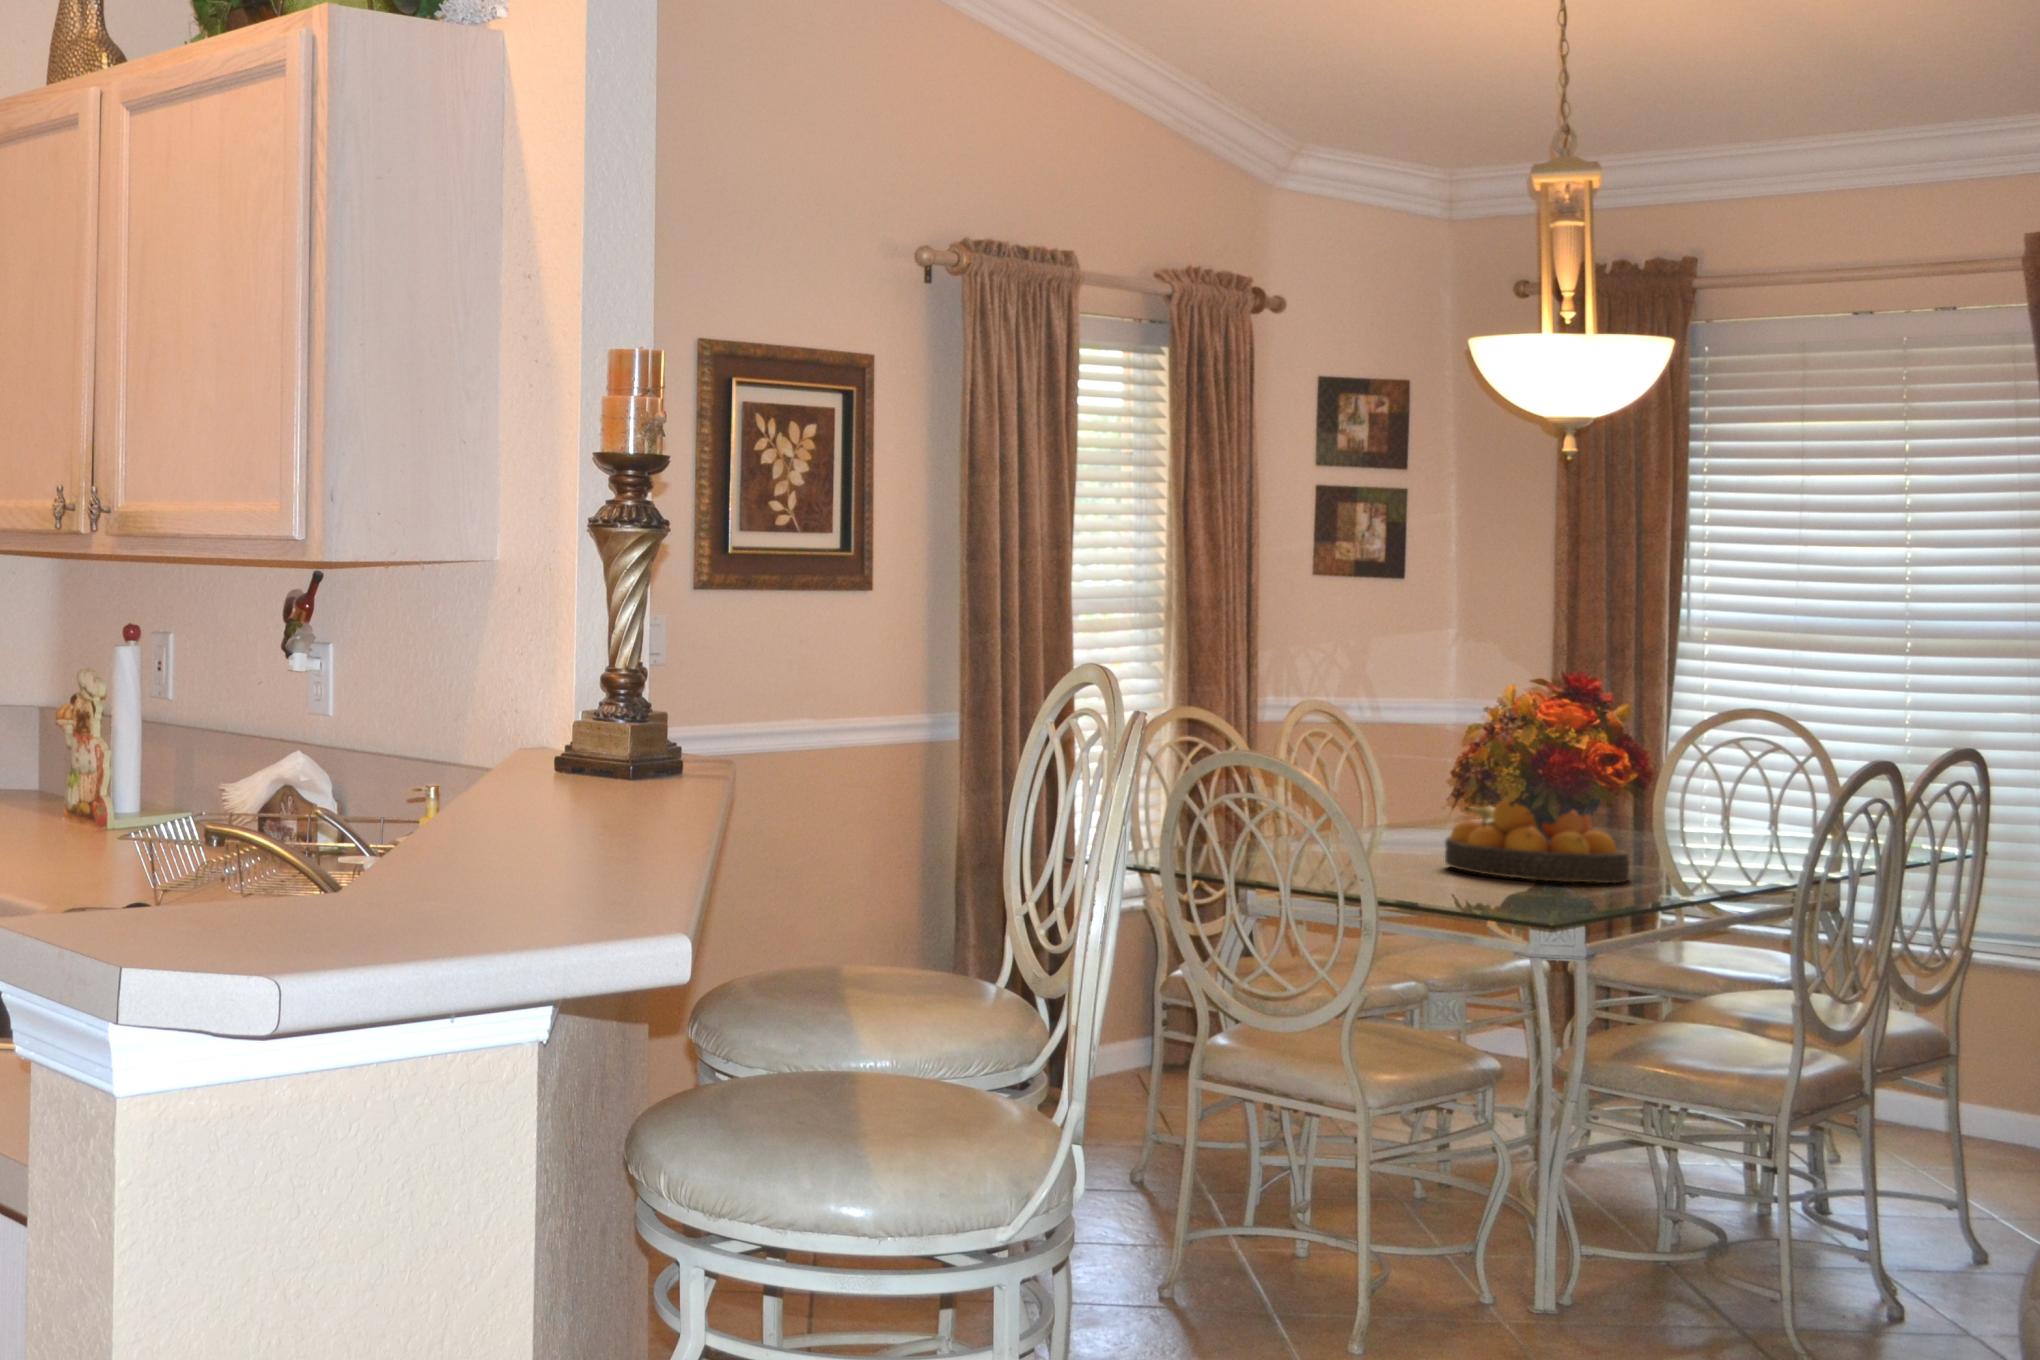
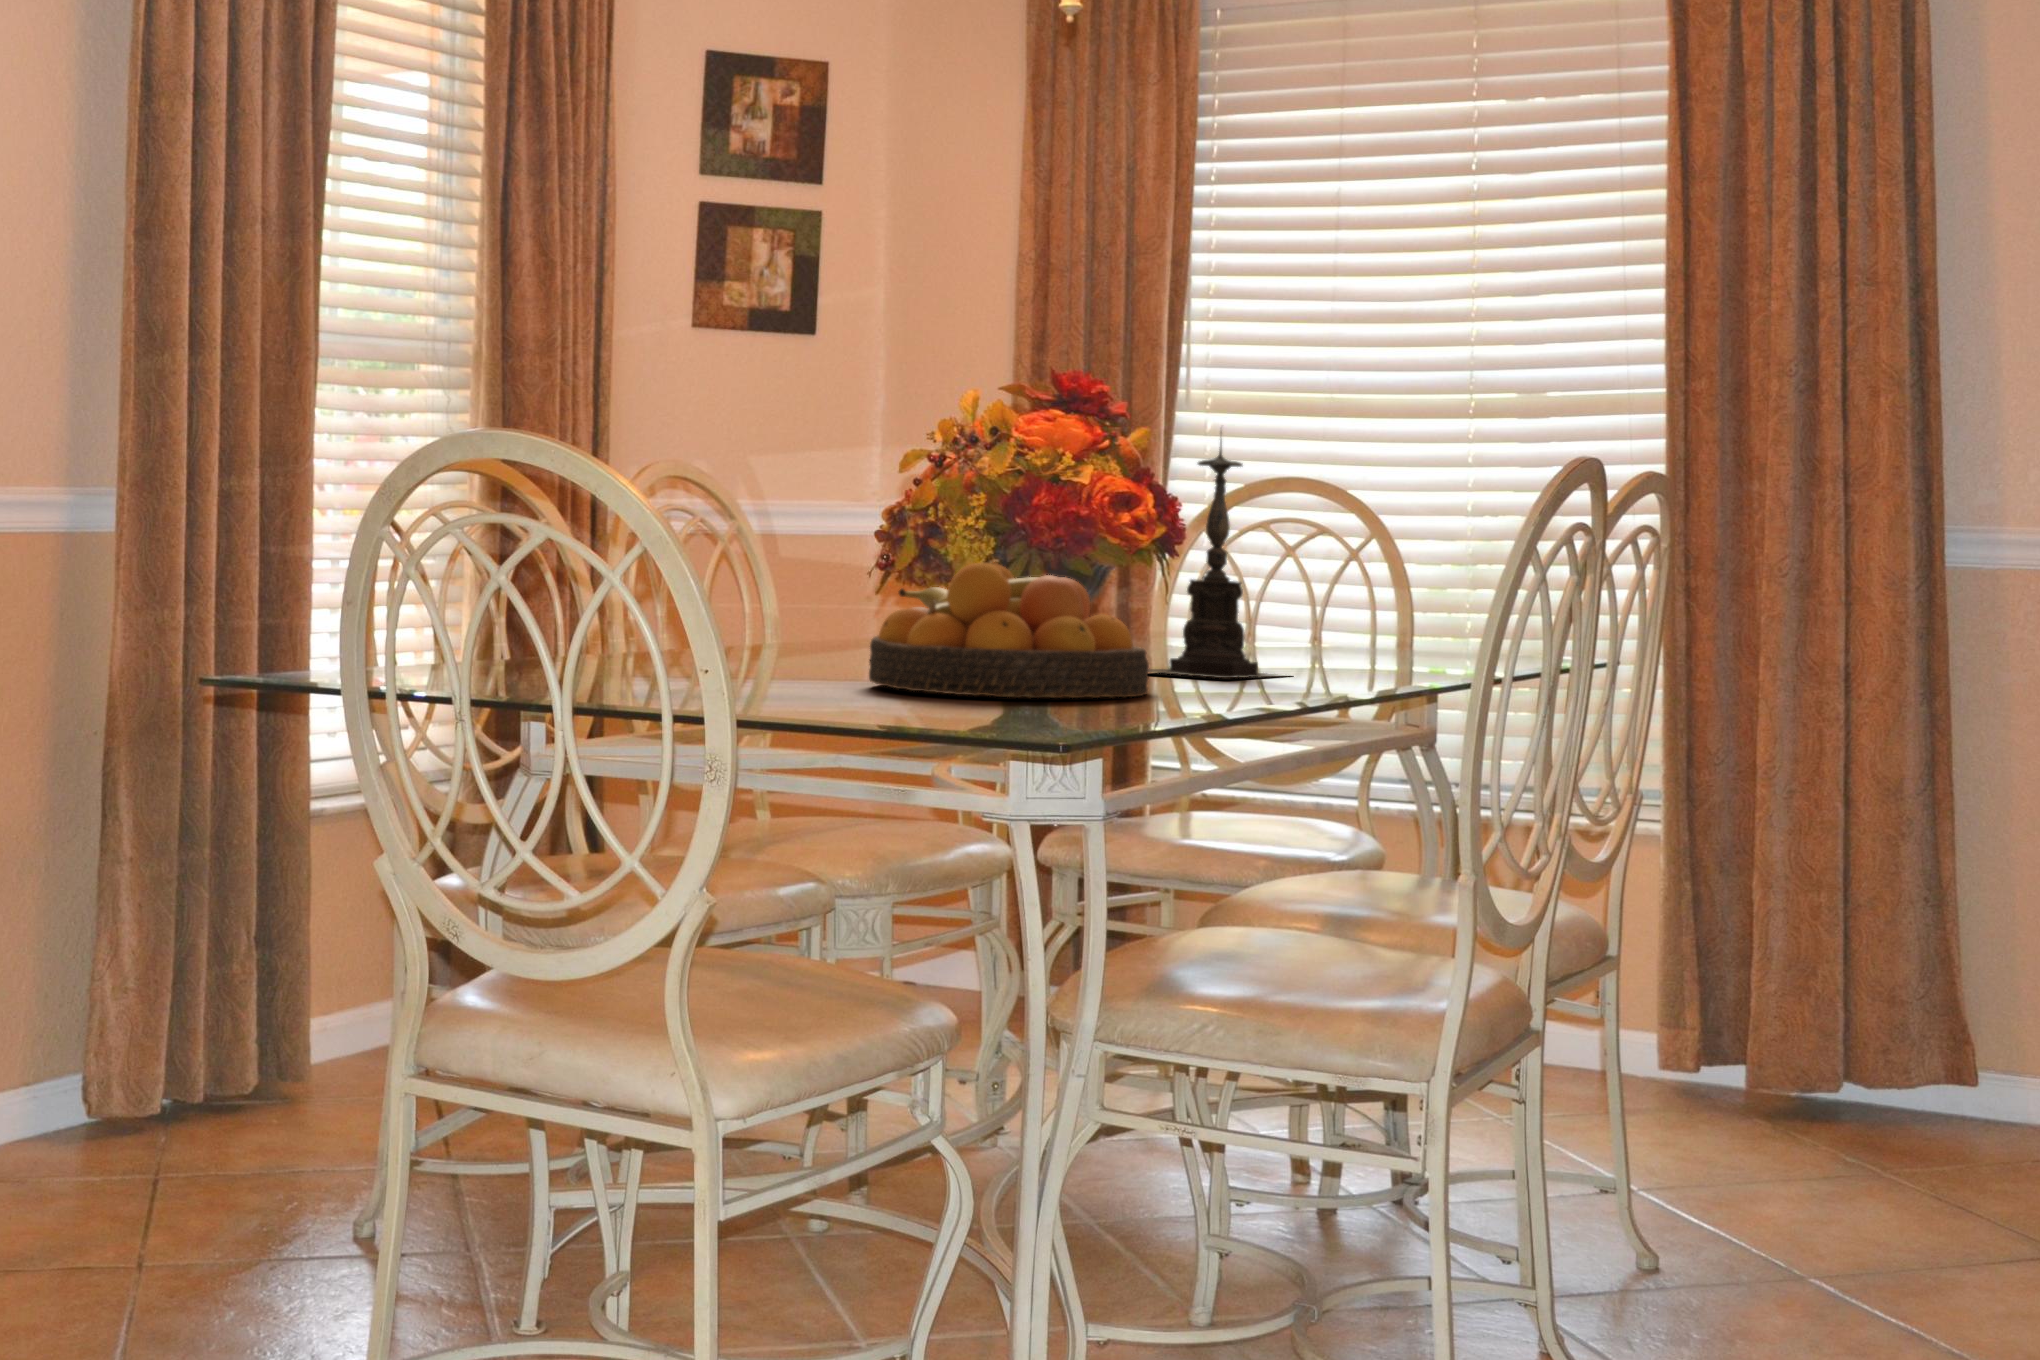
candle holder: none [1629,702,1754,872] -> present [1148,440,1288,678]

